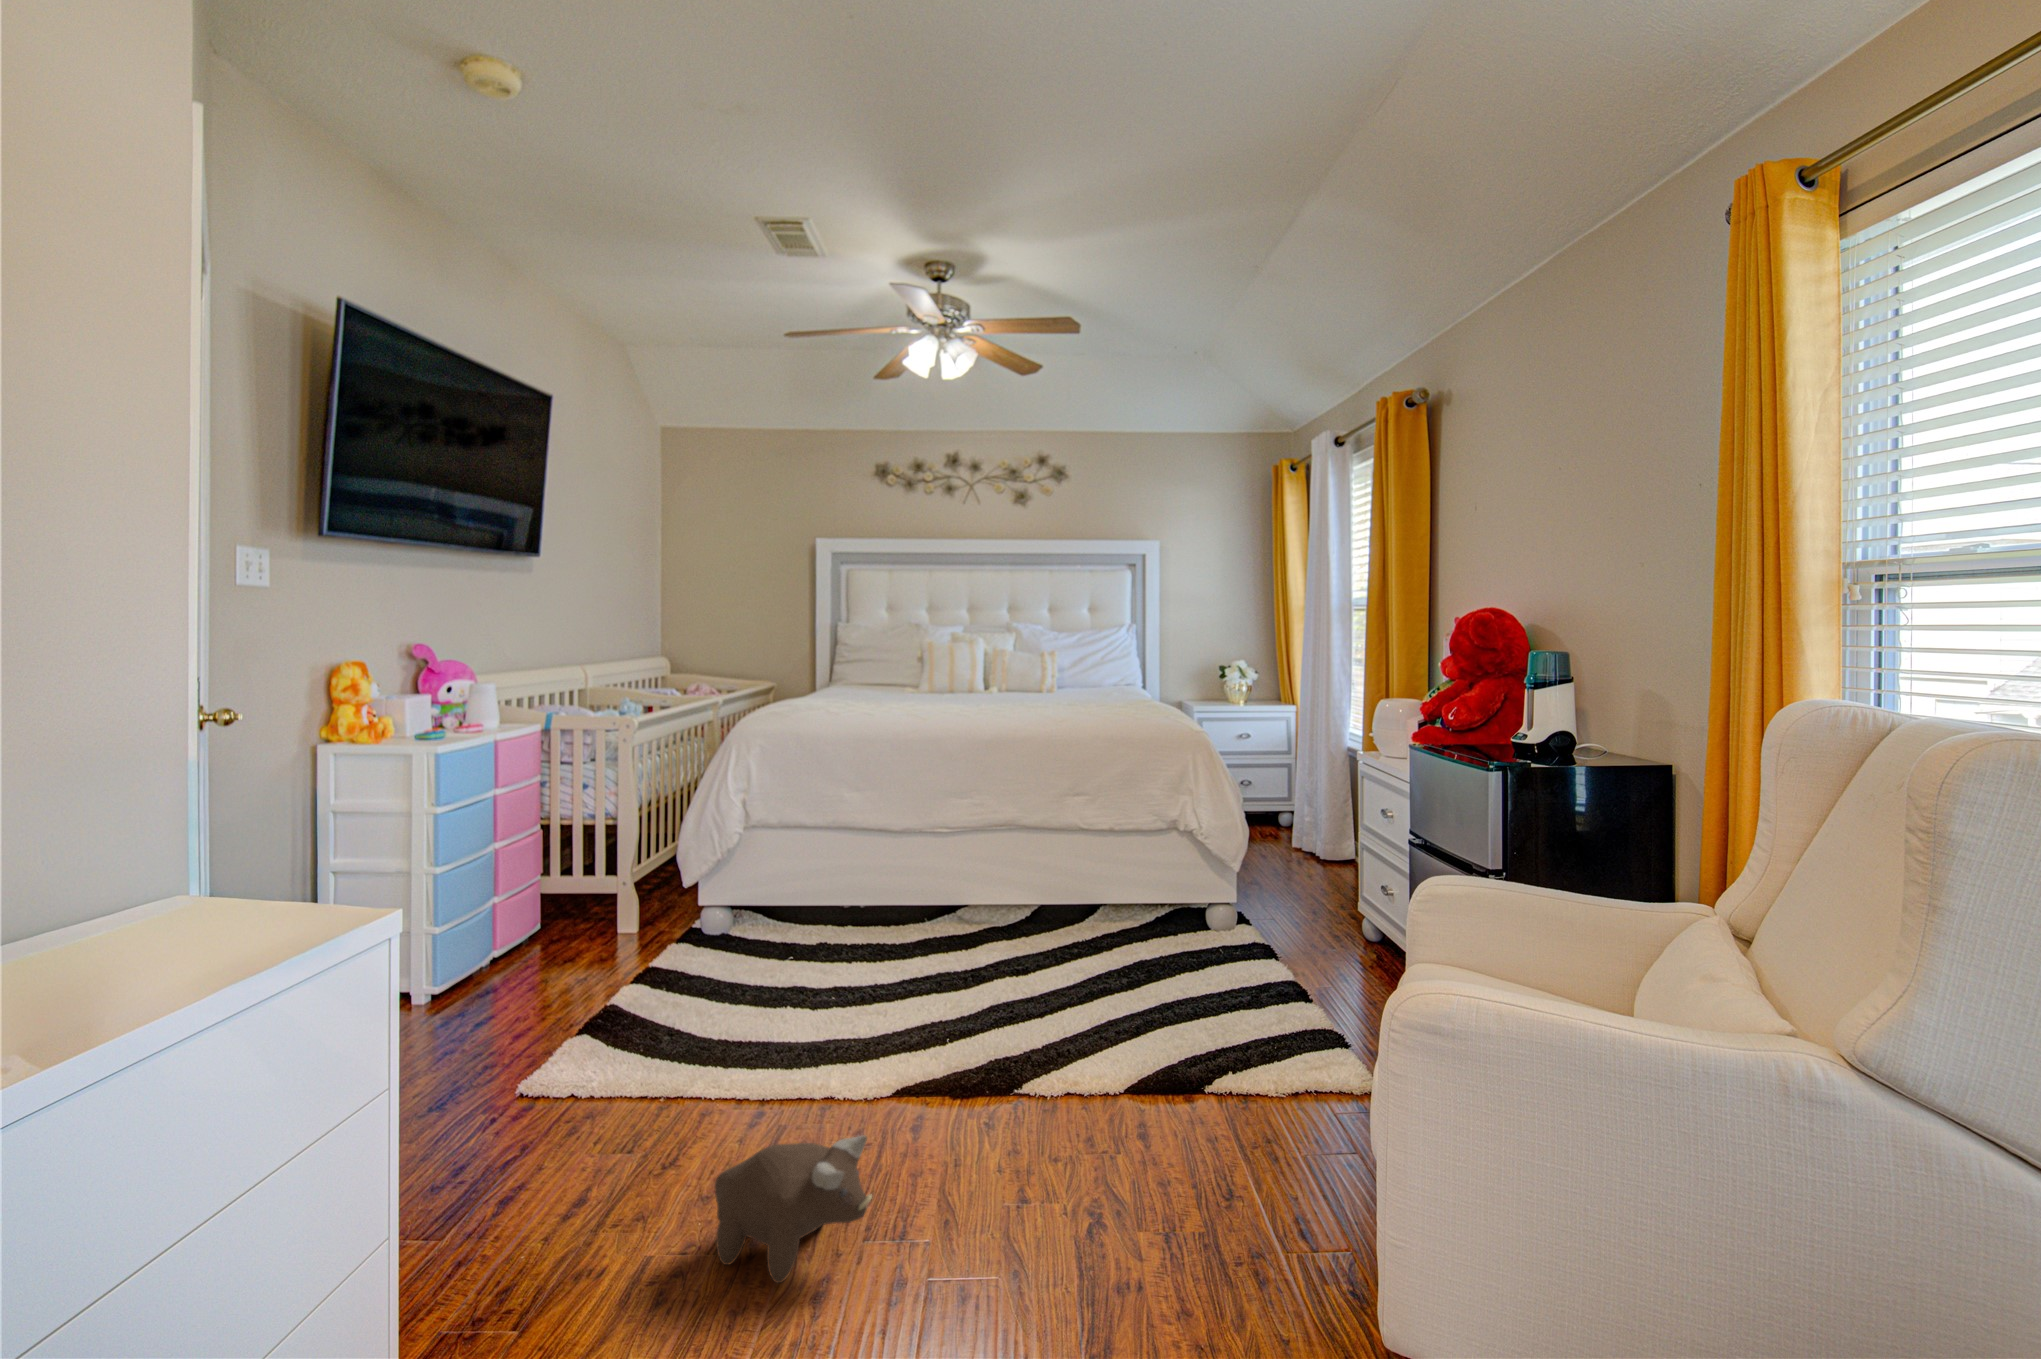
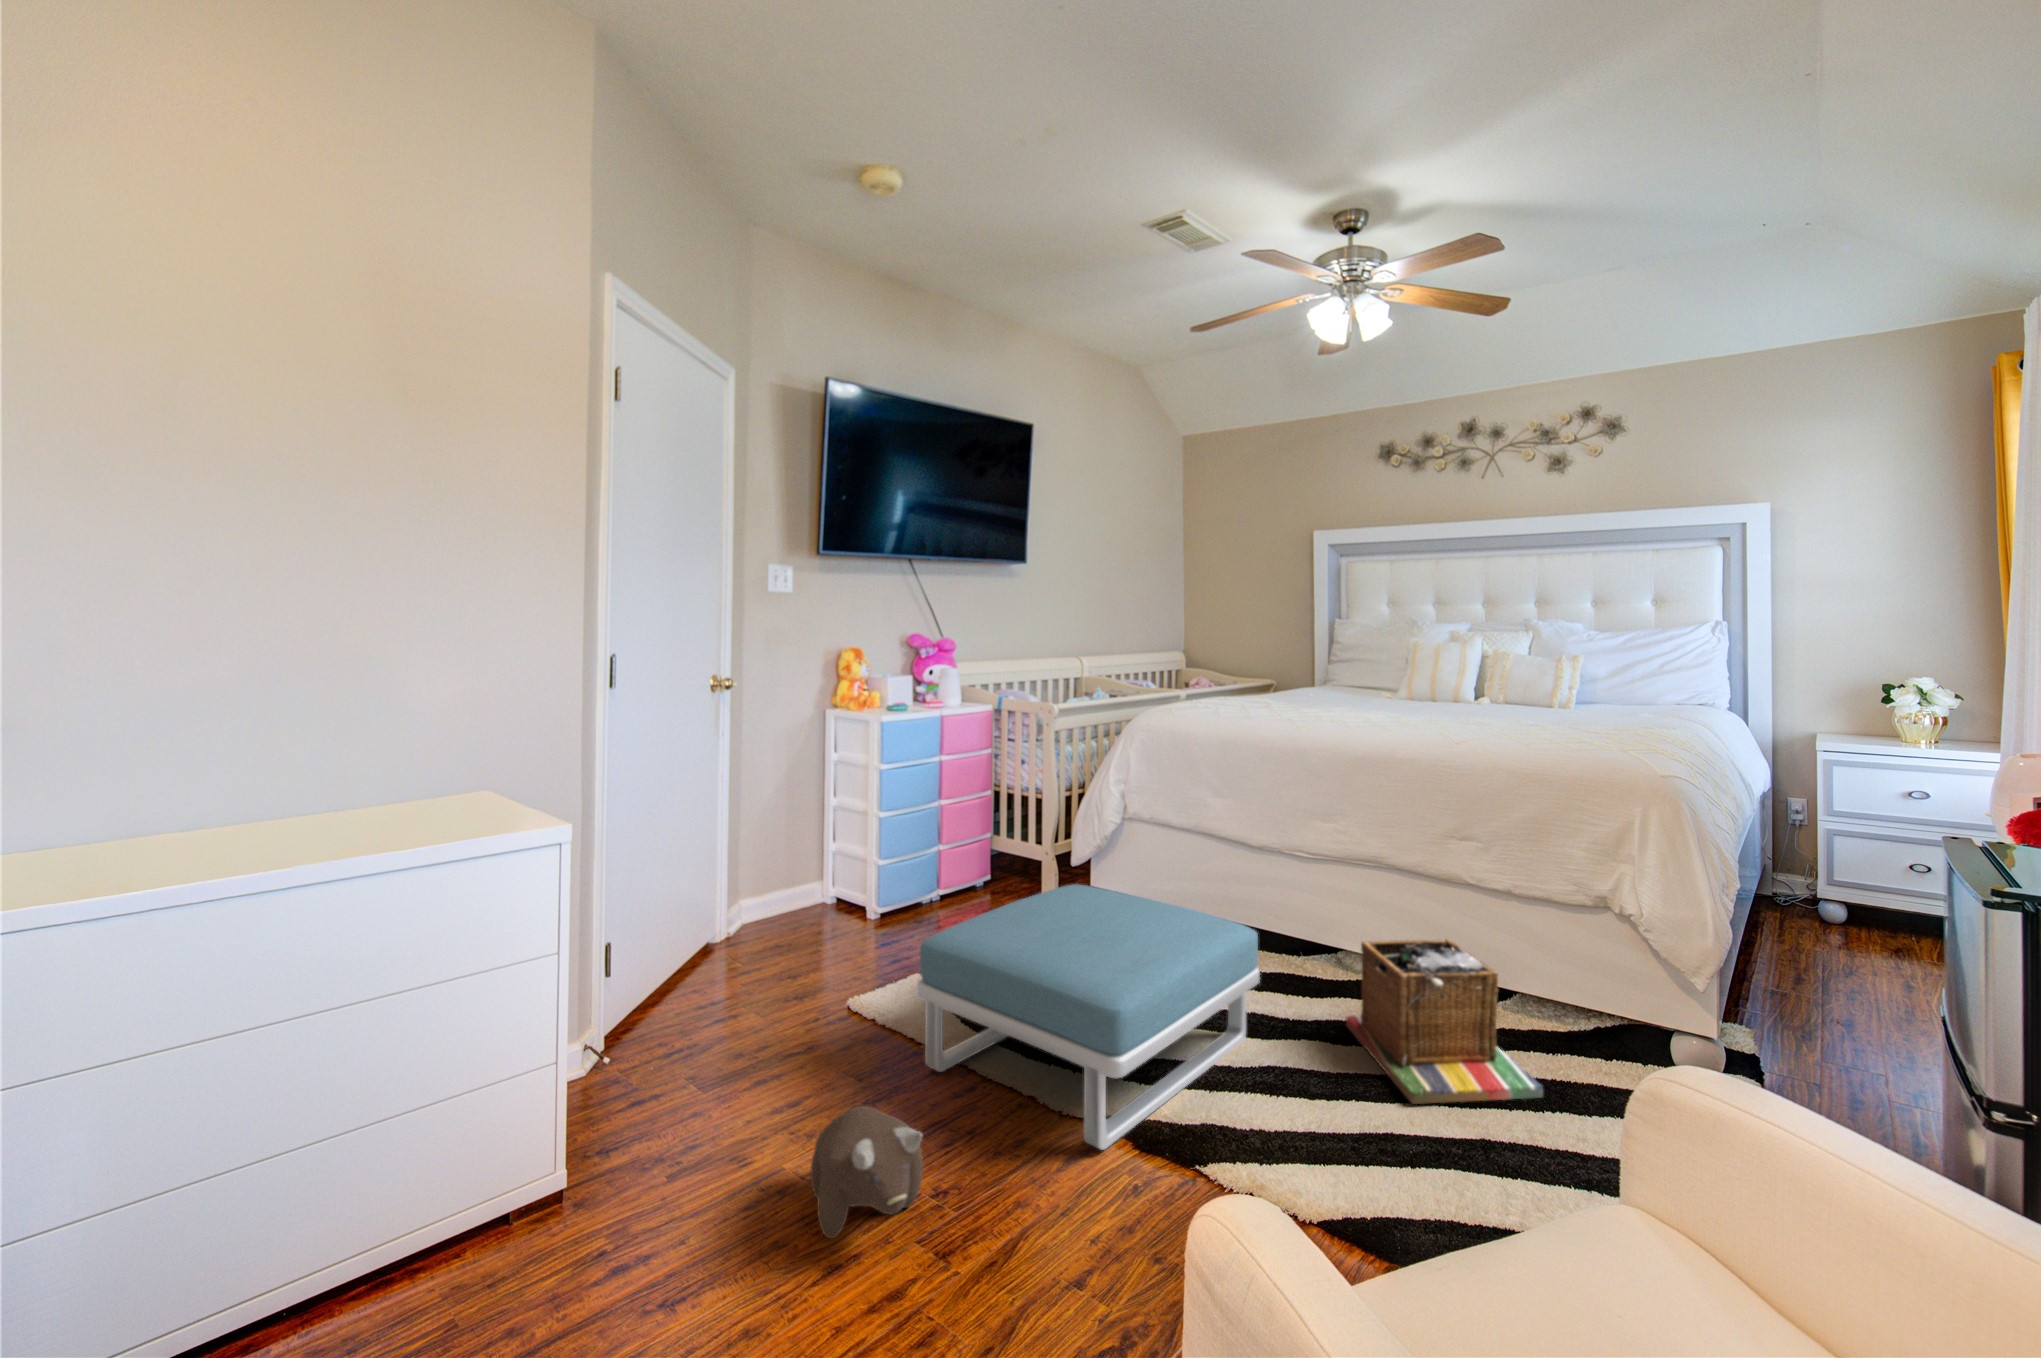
laundry basket: none [1015,871,1163,992] -> present [1346,939,1543,1104]
footstool: none [680,891,971,1117] -> present [916,884,1260,1150]

